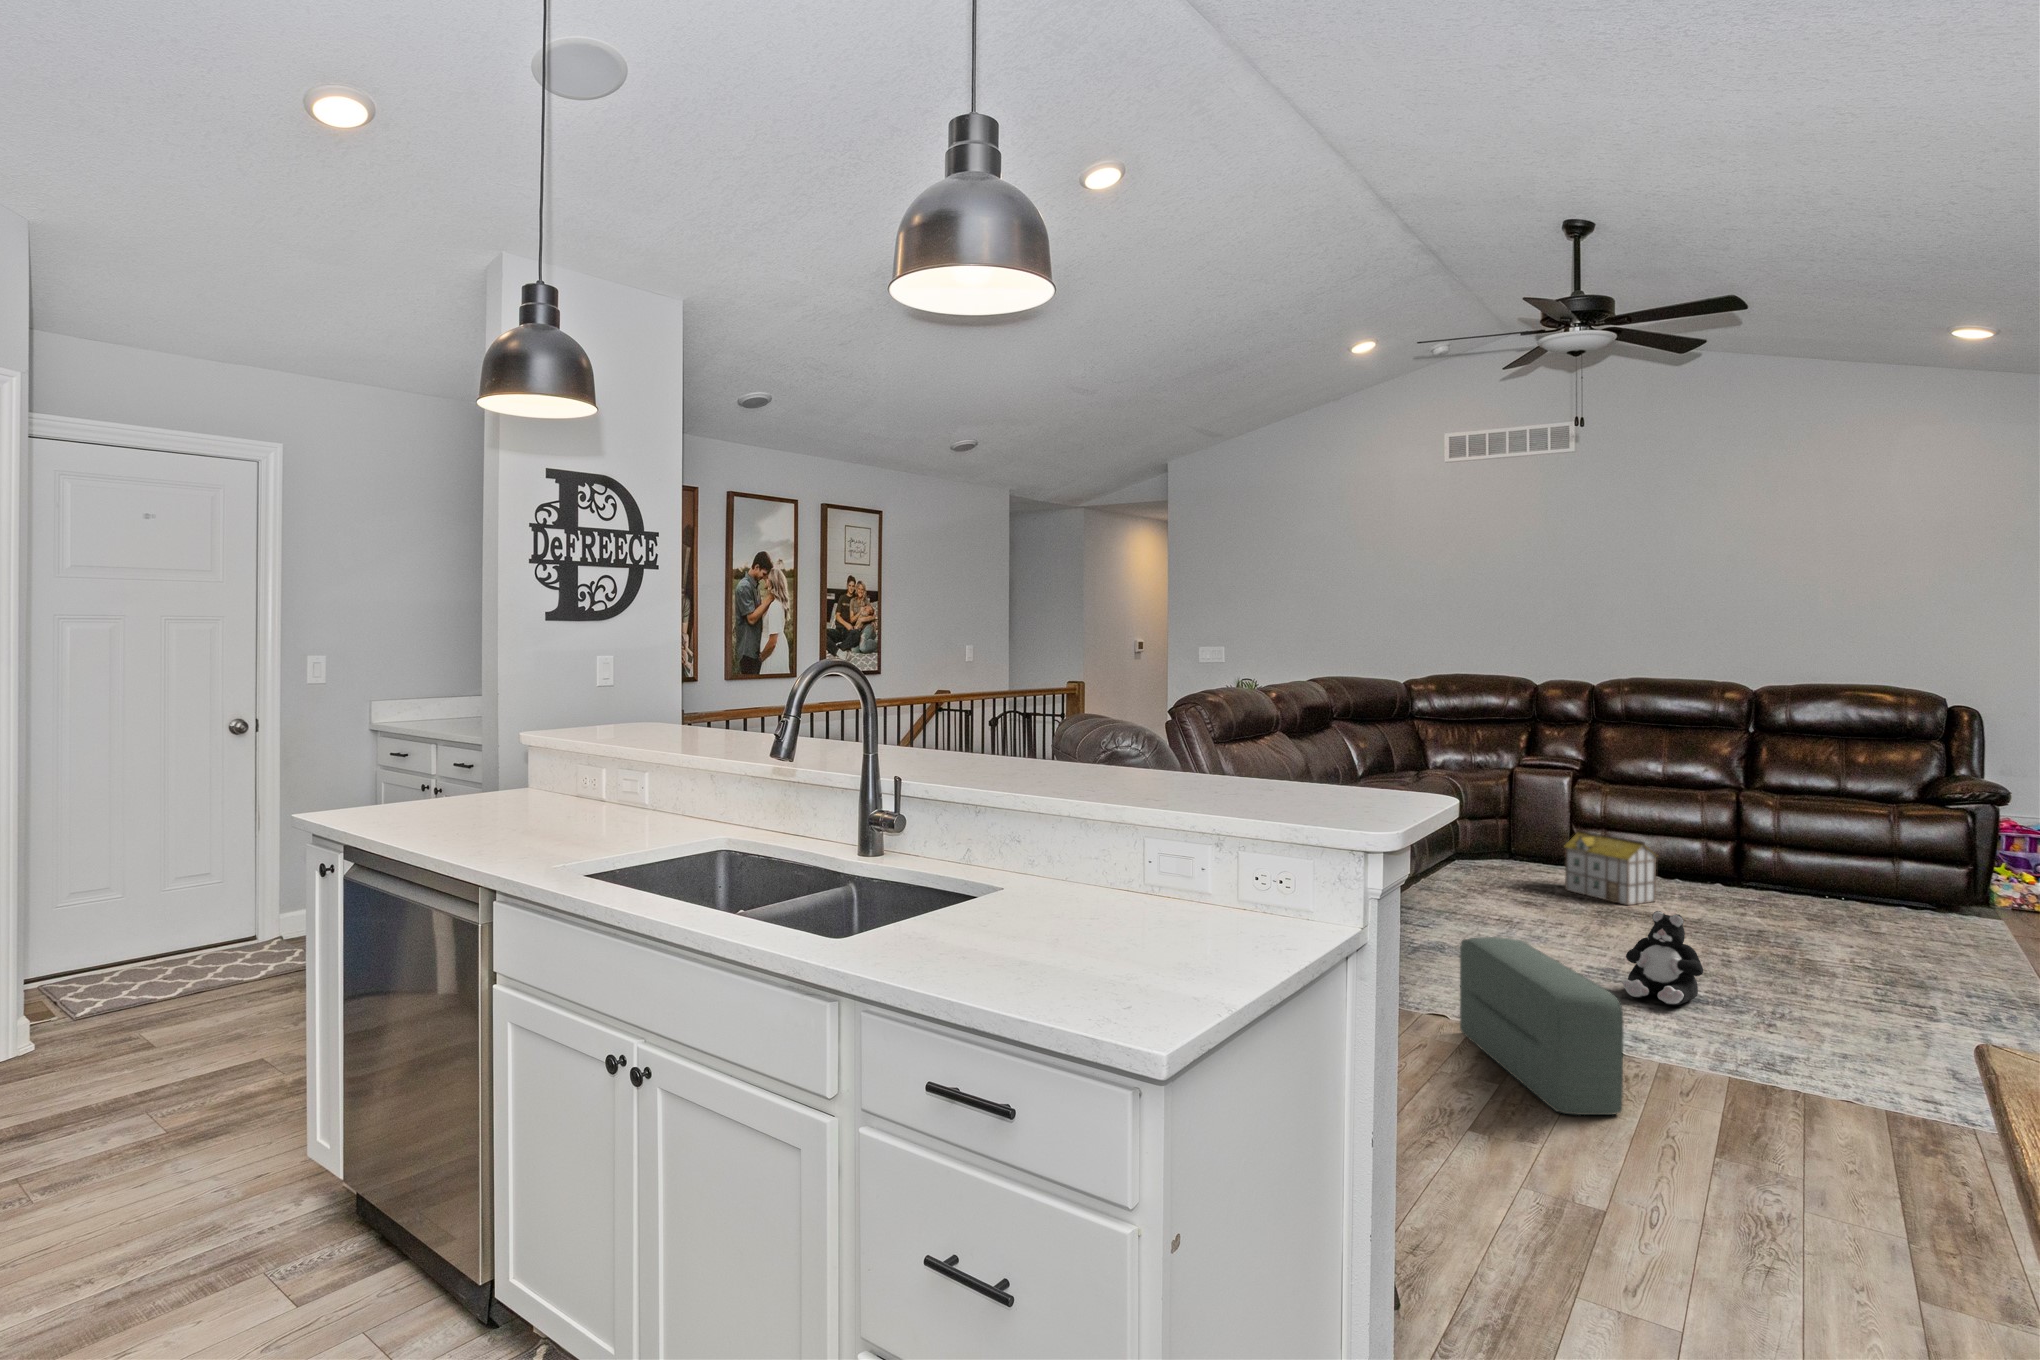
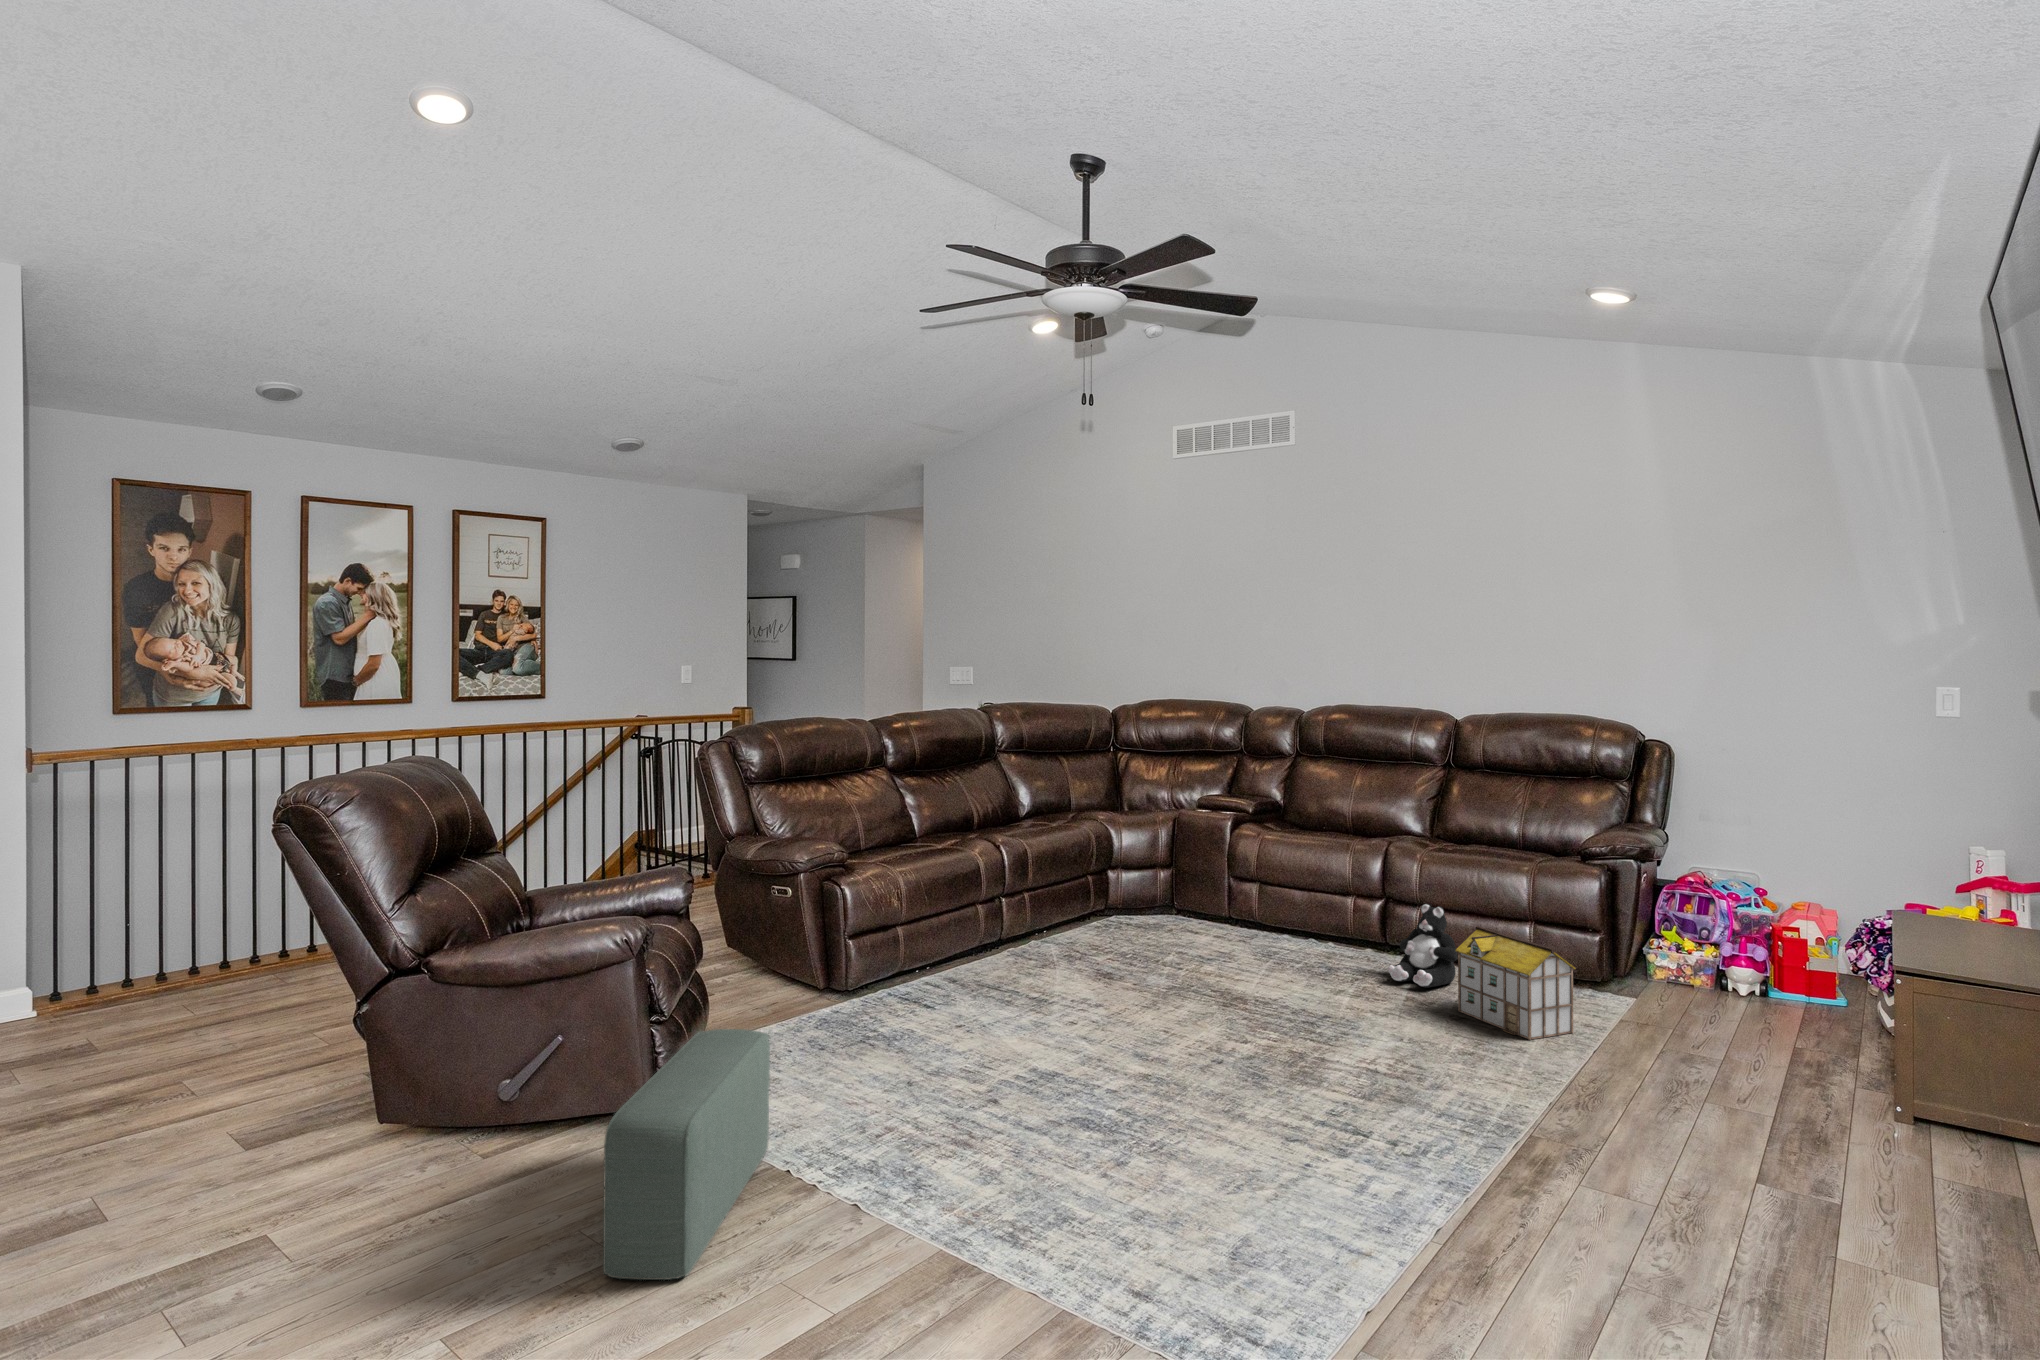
toy house: present [1564,830,1657,905] -> present [1456,926,1576,1040]
plush toy: present [1623,911,1703,1005] -> present [1388,904,1458,988]

